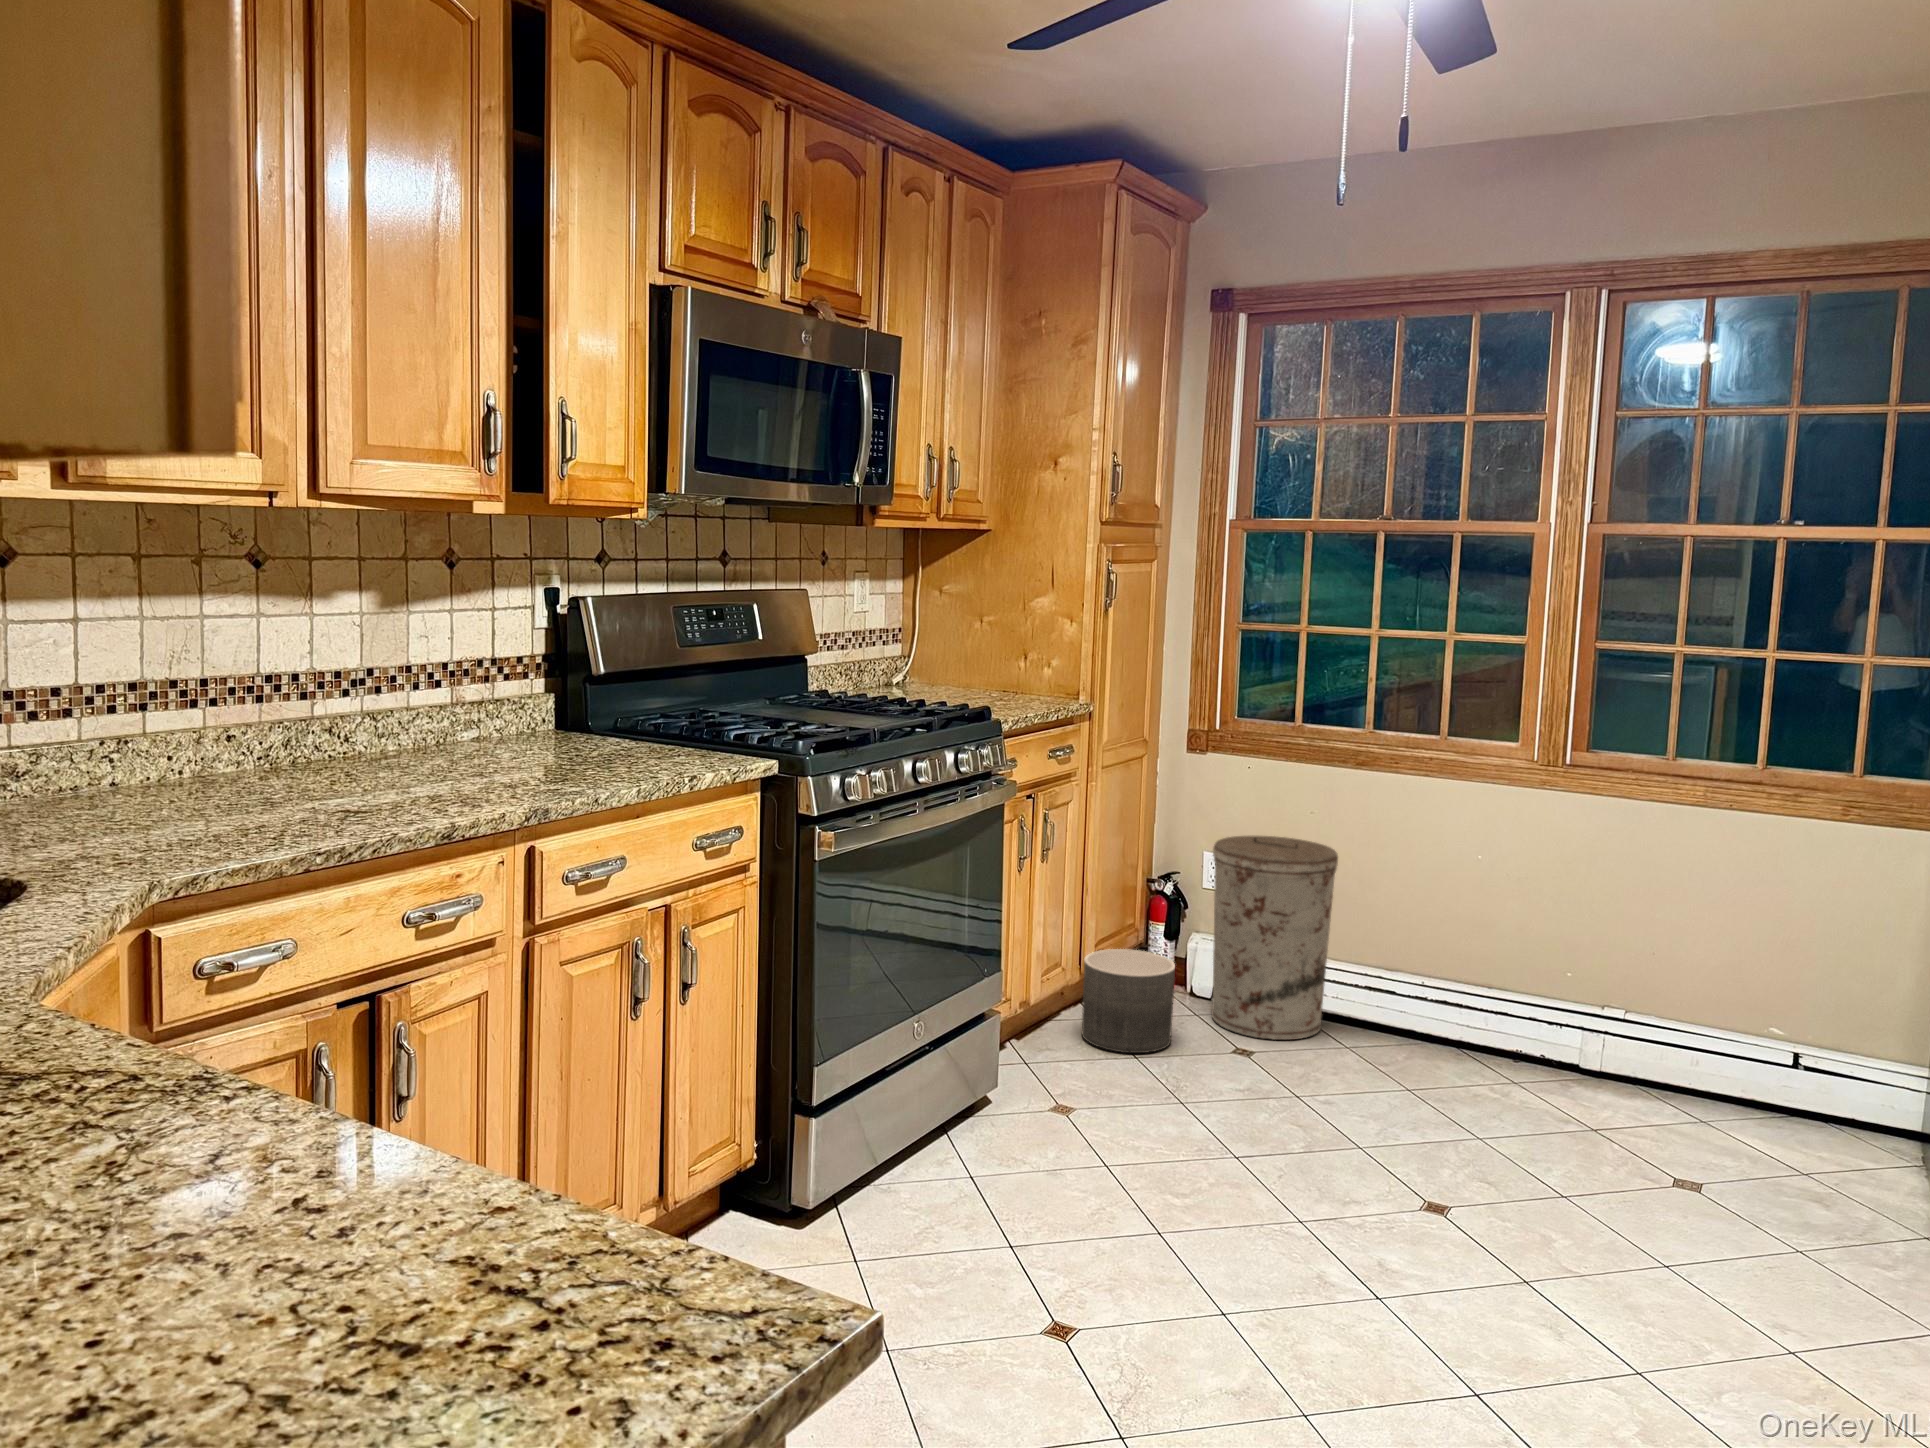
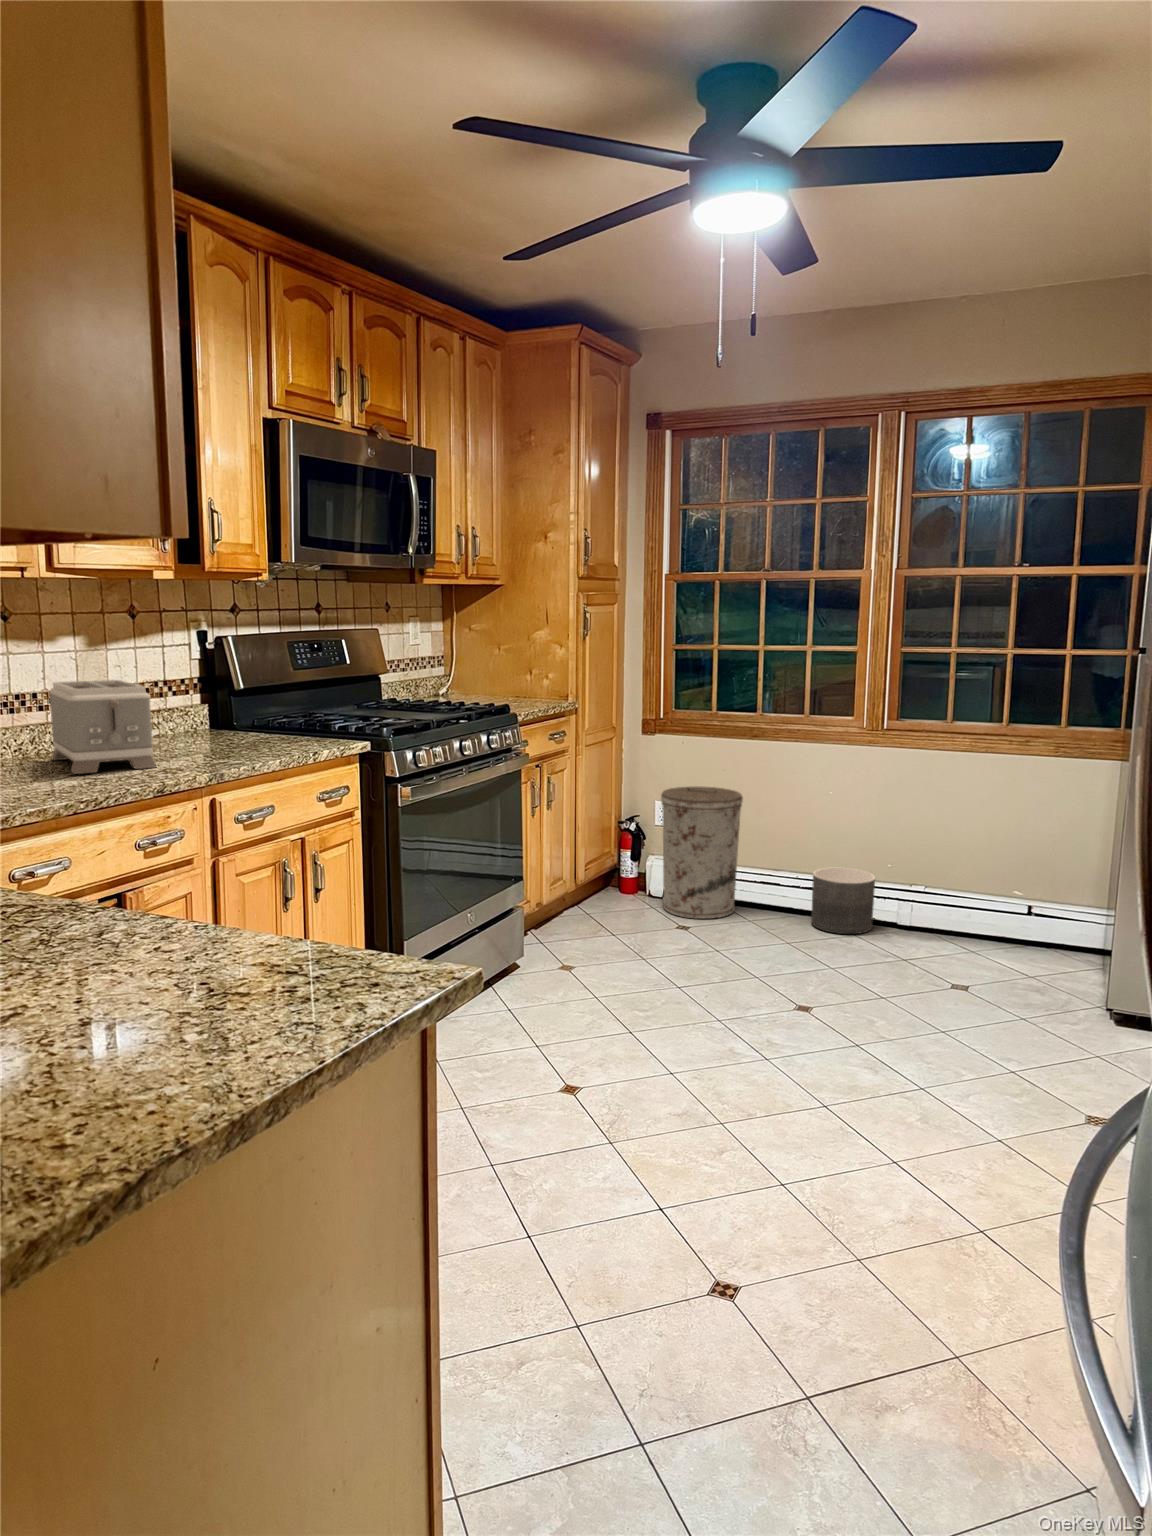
toaster: none [312,657,455,799] -> present [50,680,156,774]
planter: present [1082,949,1175,1053] -> present [811,868,875,934]

